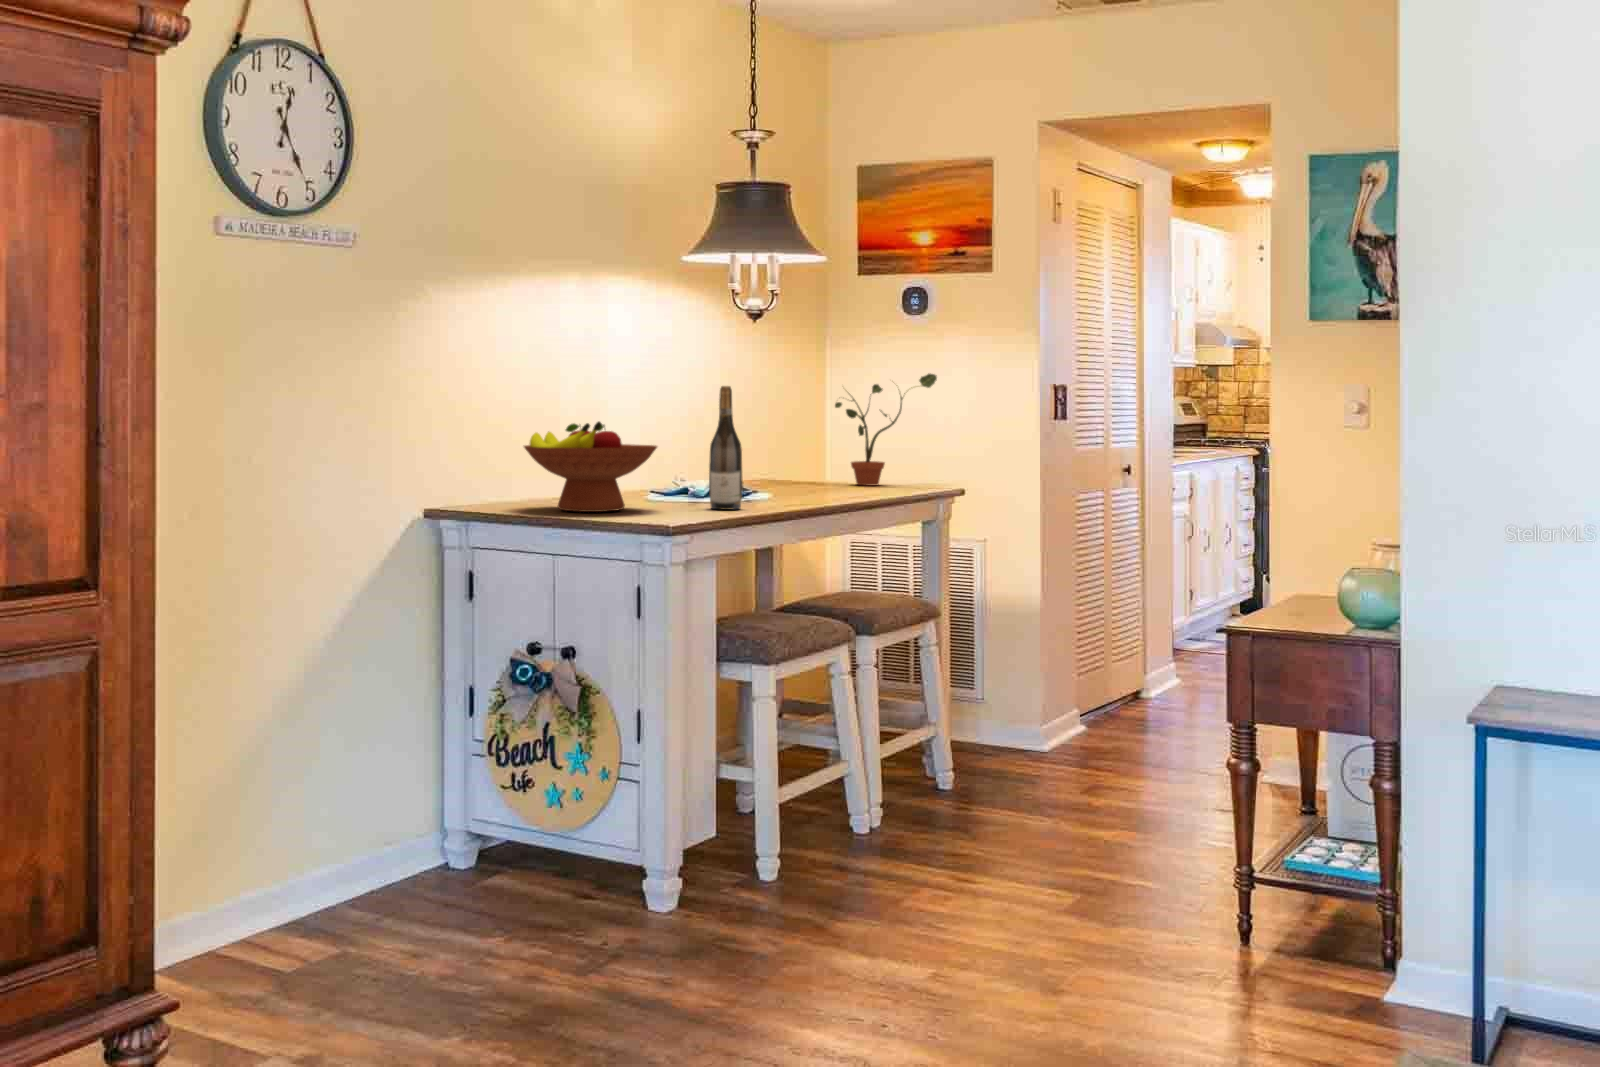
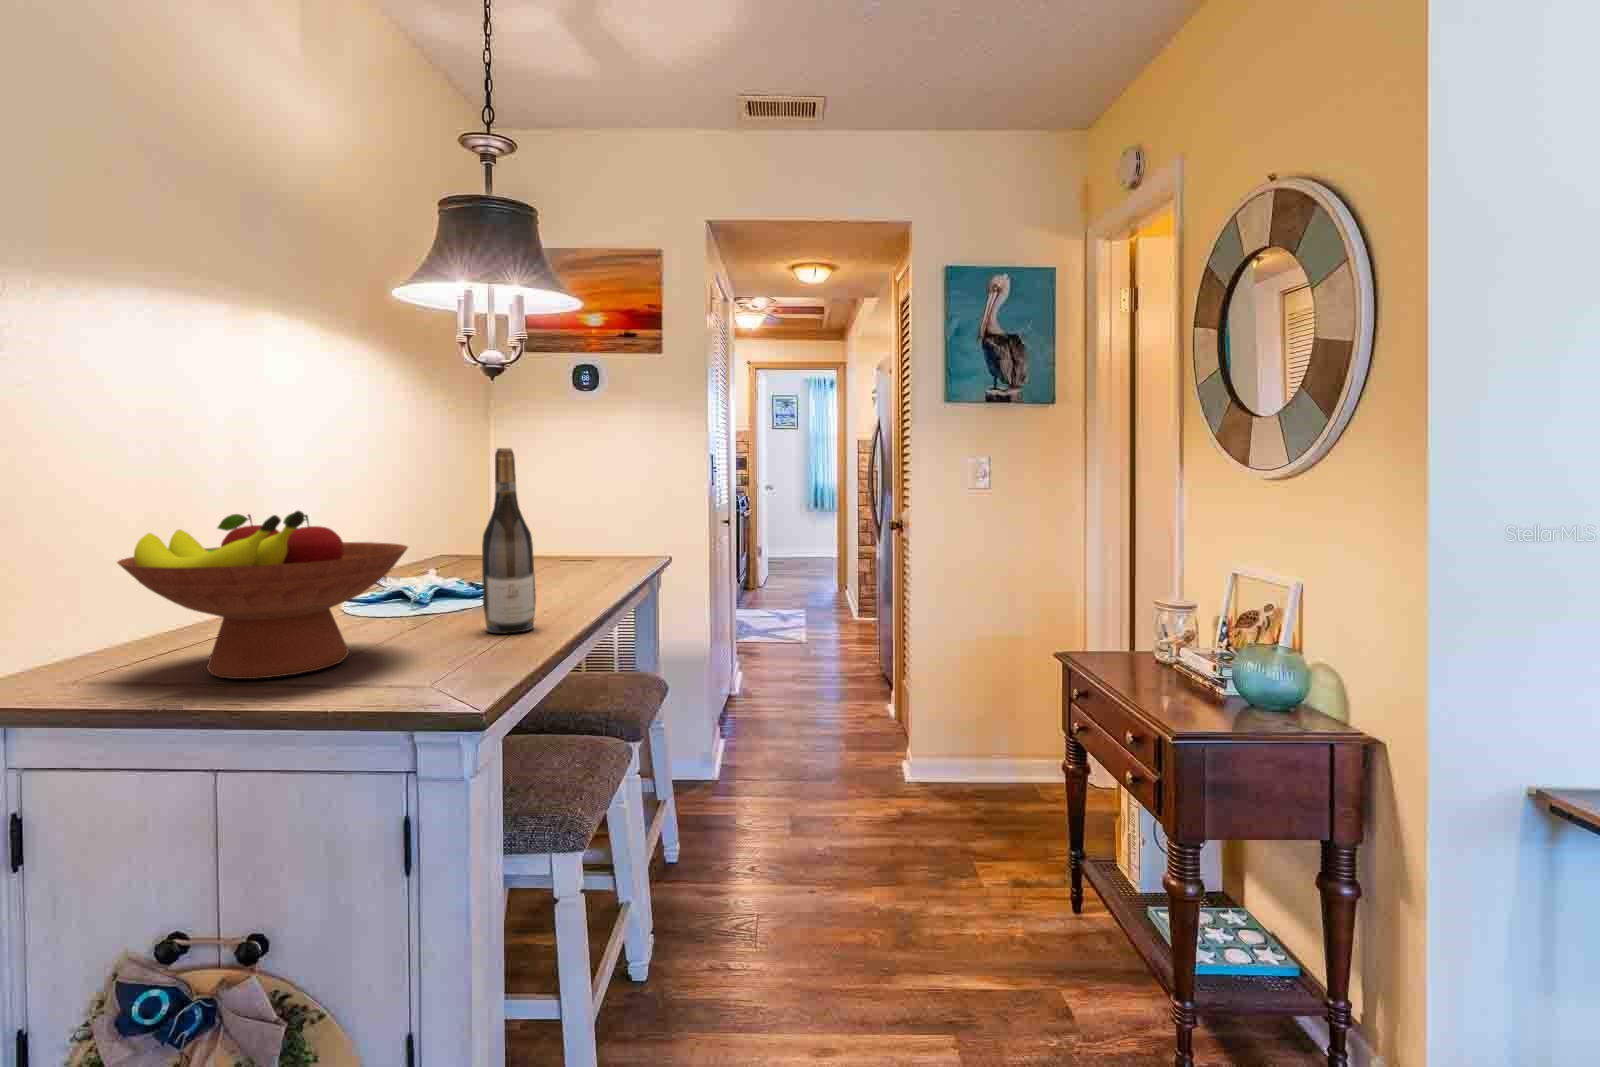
potted plant: present [835,374,937,486] -> none [541,443,639,557]

